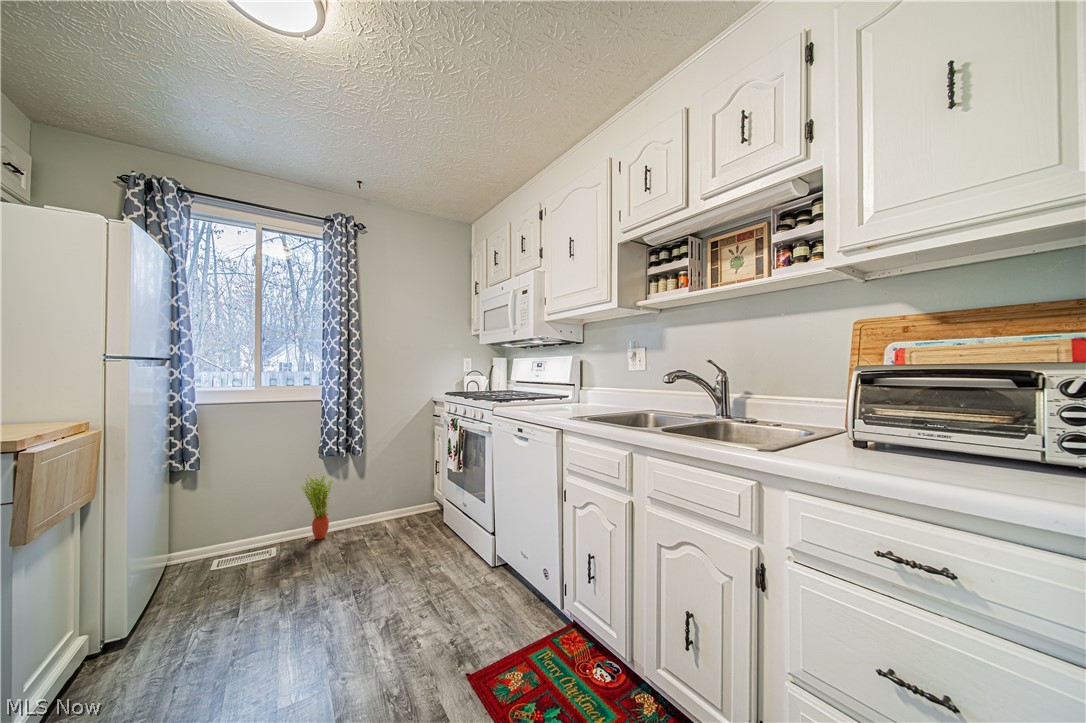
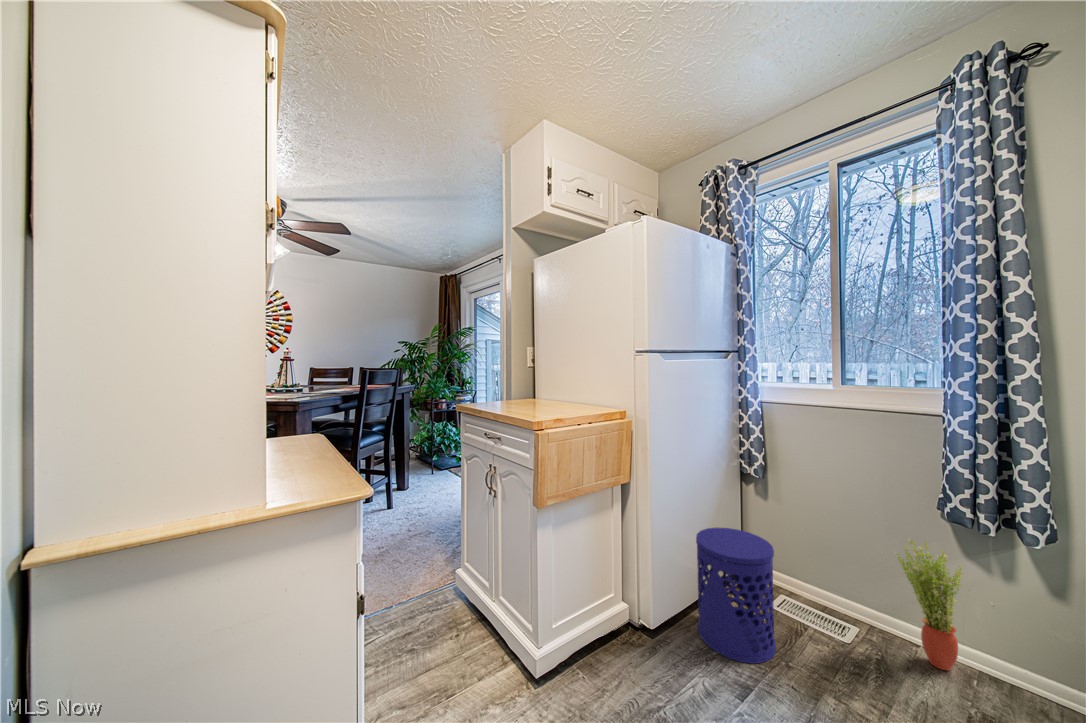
waste bin: none [157,509,239,619] -> present [696,528,776,664]

